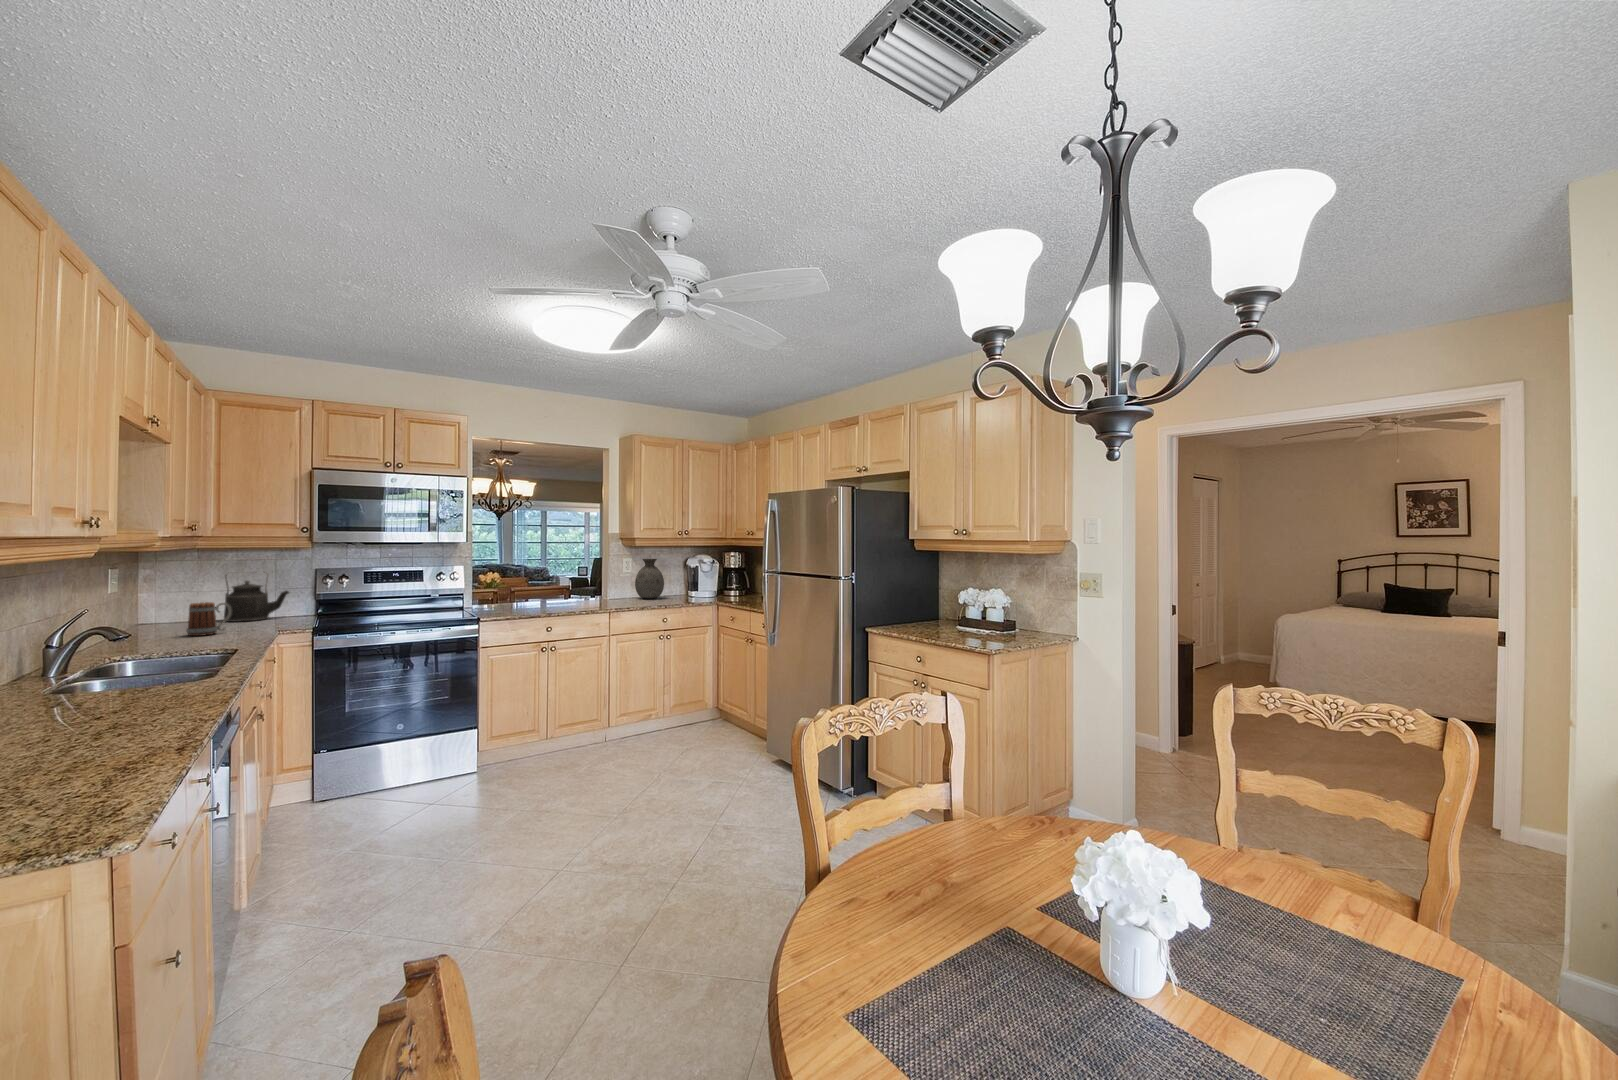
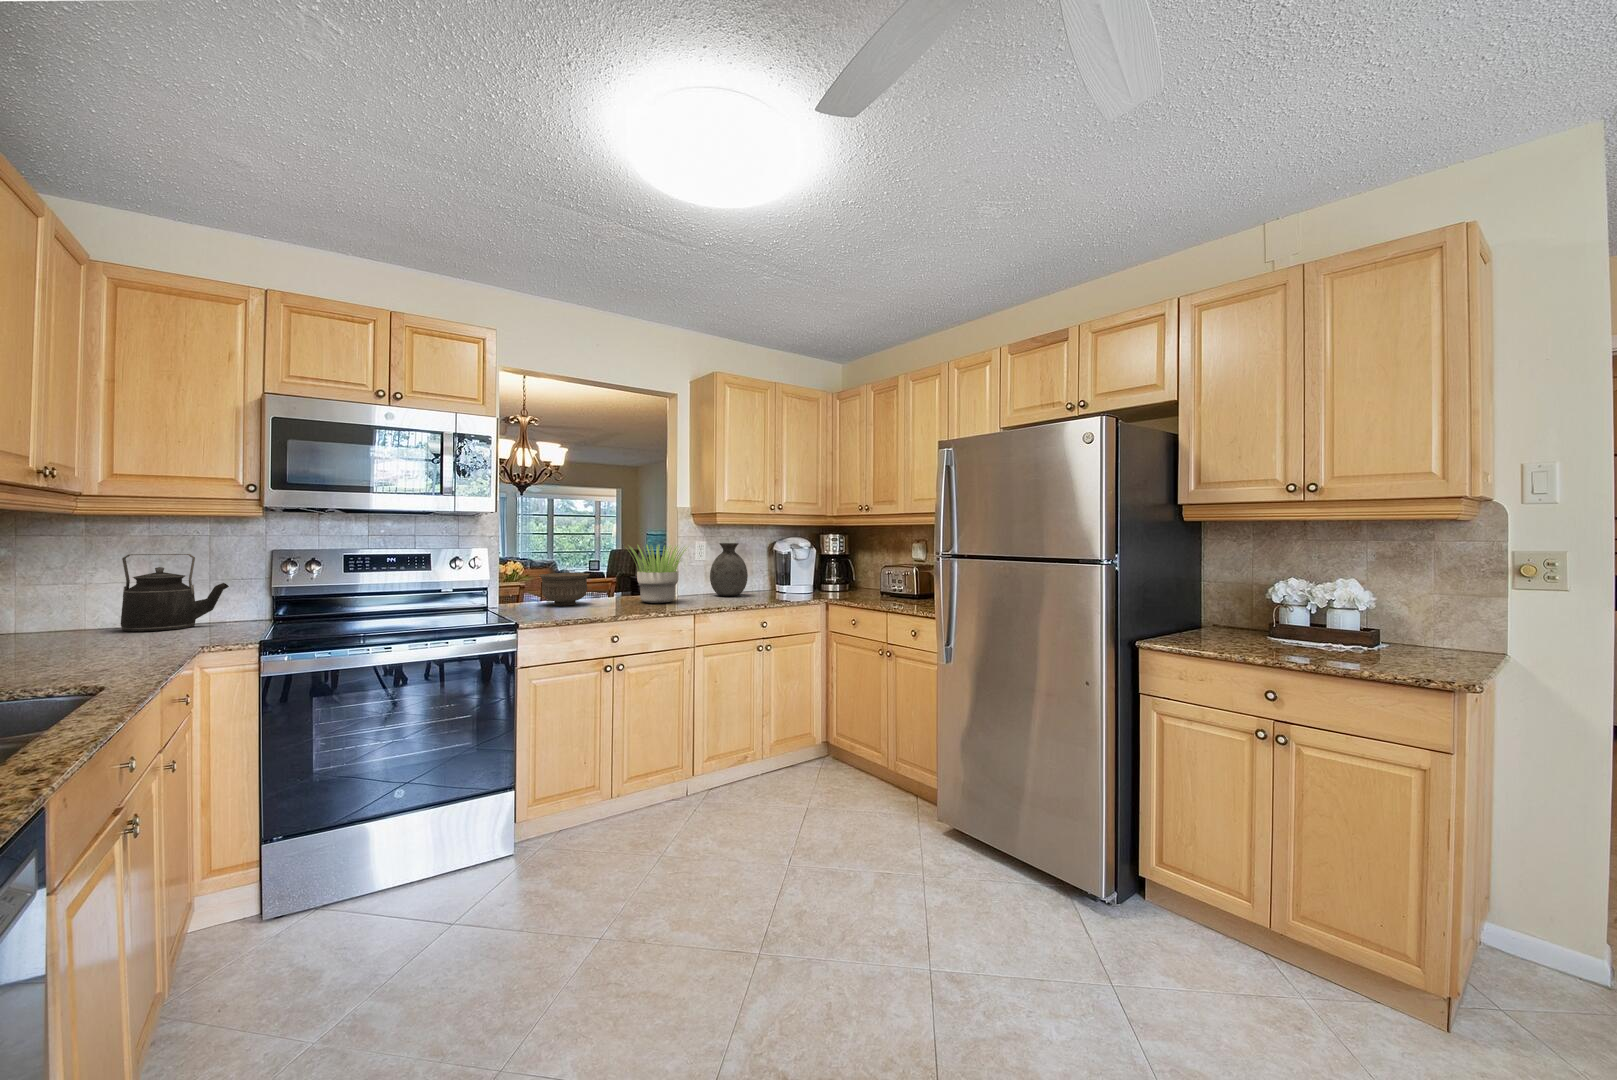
potted plant: none [563,560,615,604] -> present [629,545,687,603]
bowl: none [501,582,539,606] -> present [539,573,590,606]
mug: present [186,602,232,636] -> none [34,601,119,659]

